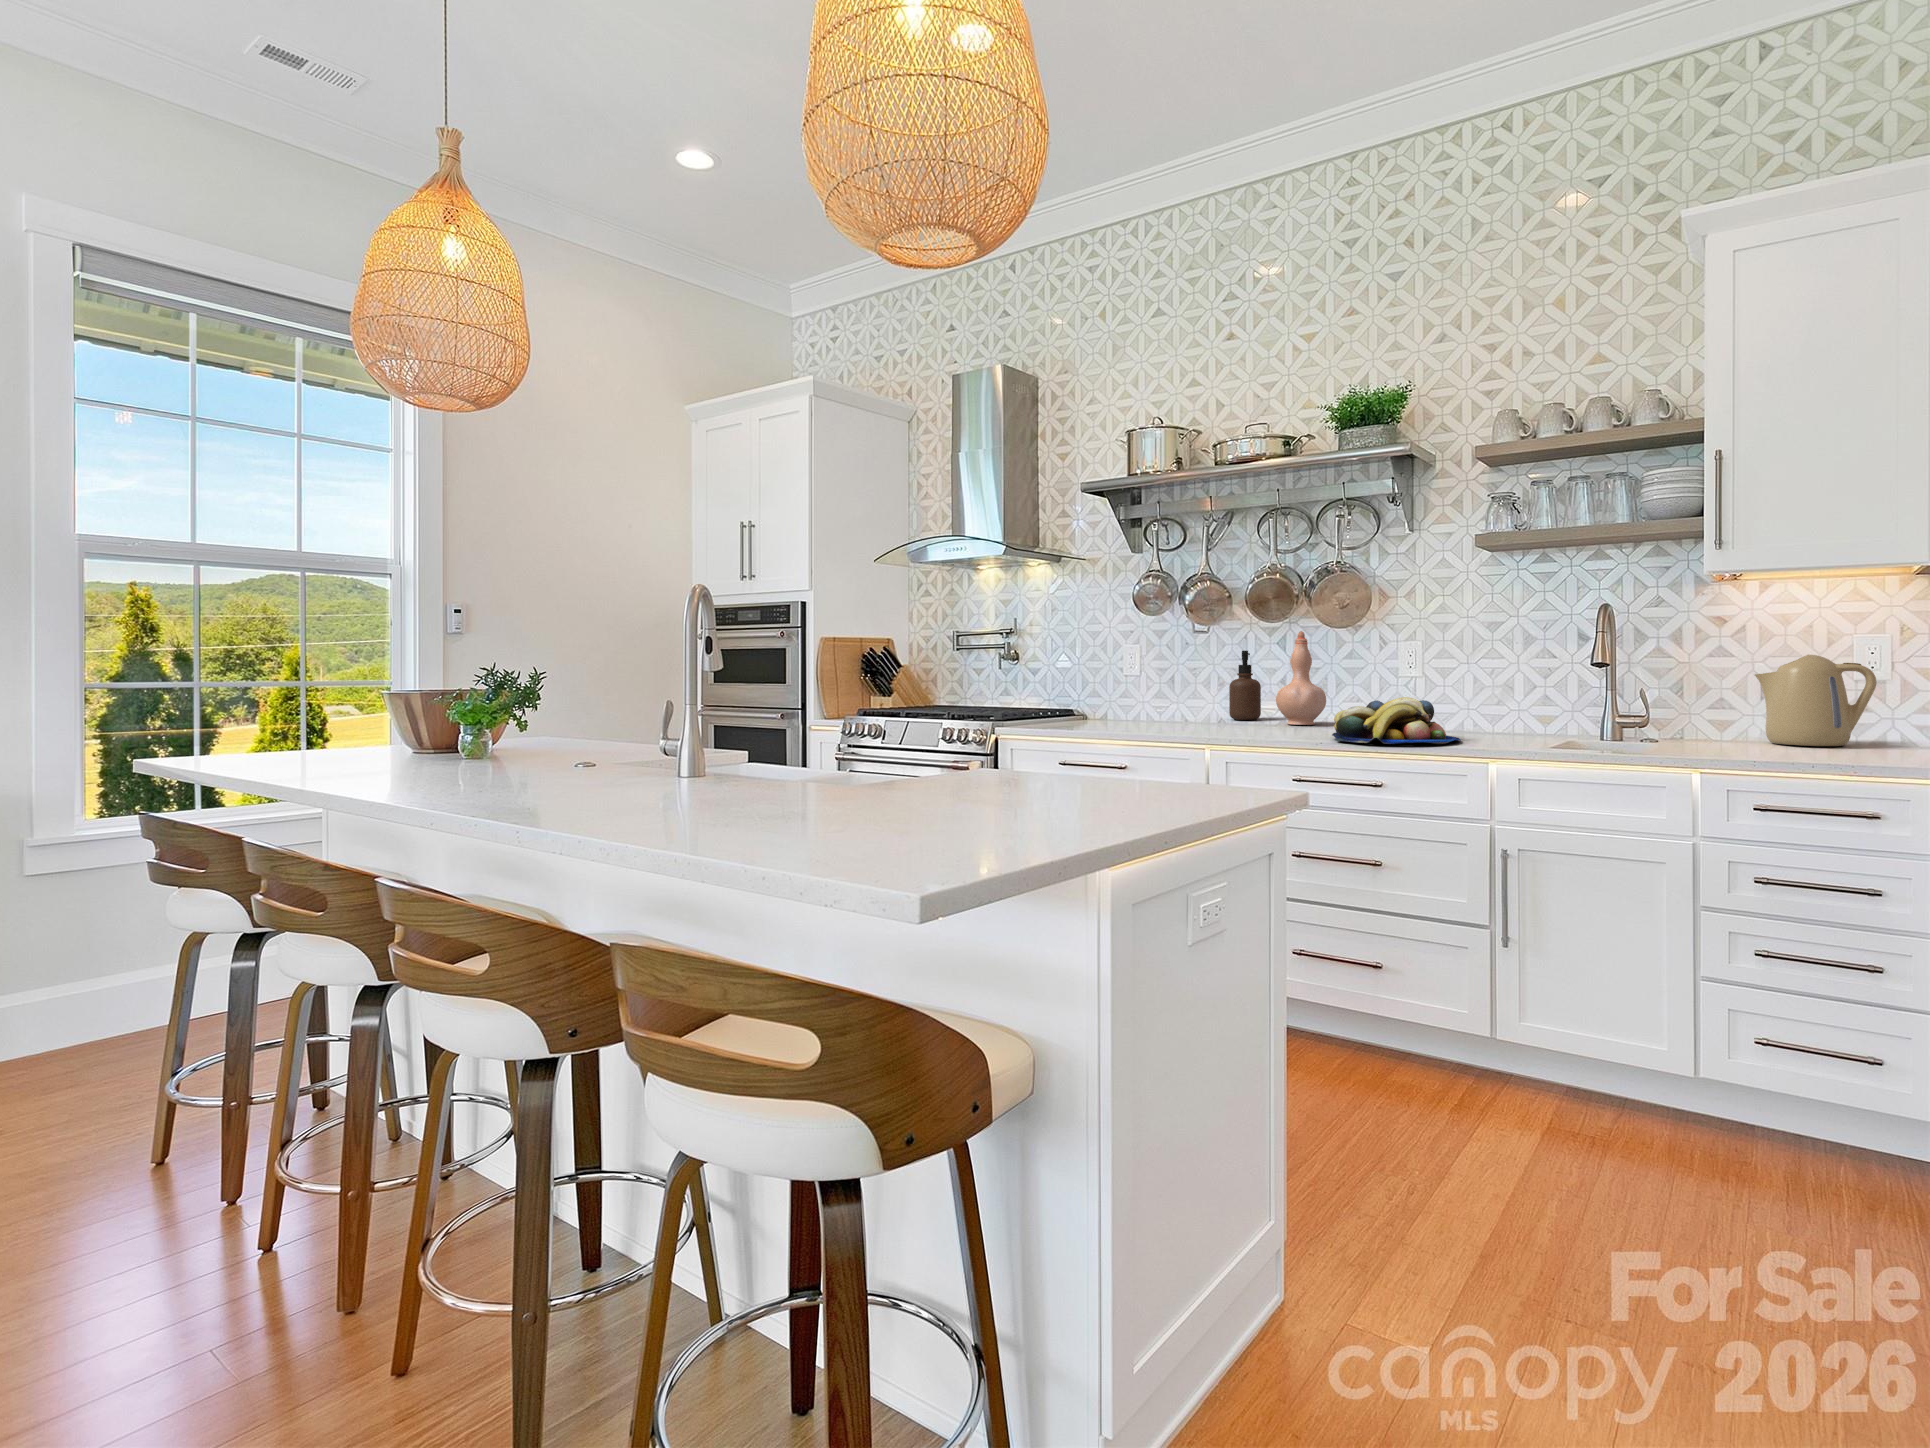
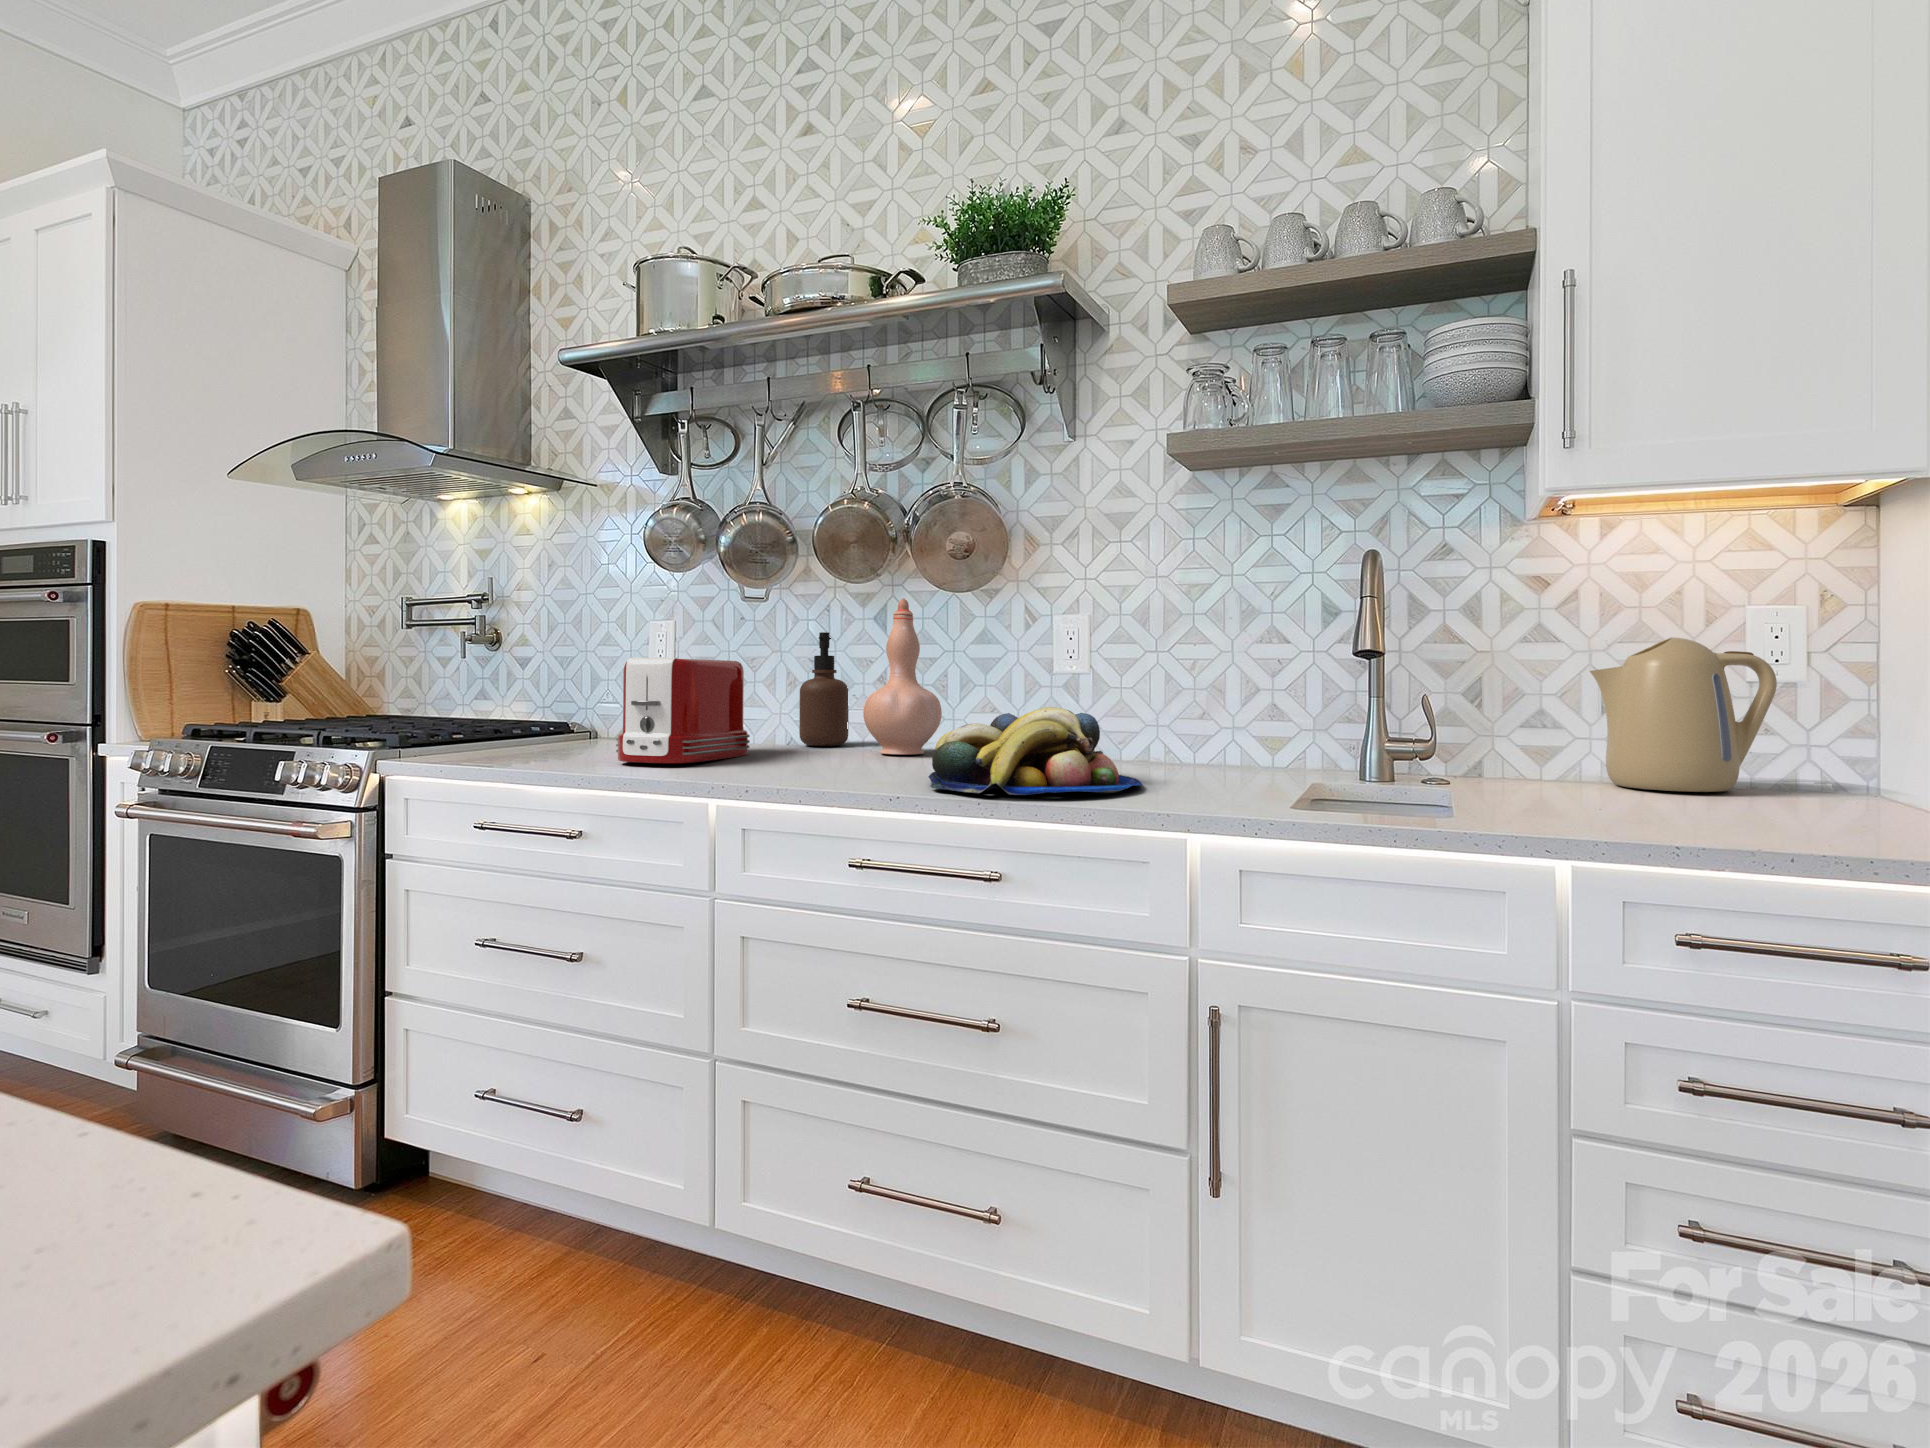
toaster: none [1135,670,1206,729] -> present [616,658,750,764]

